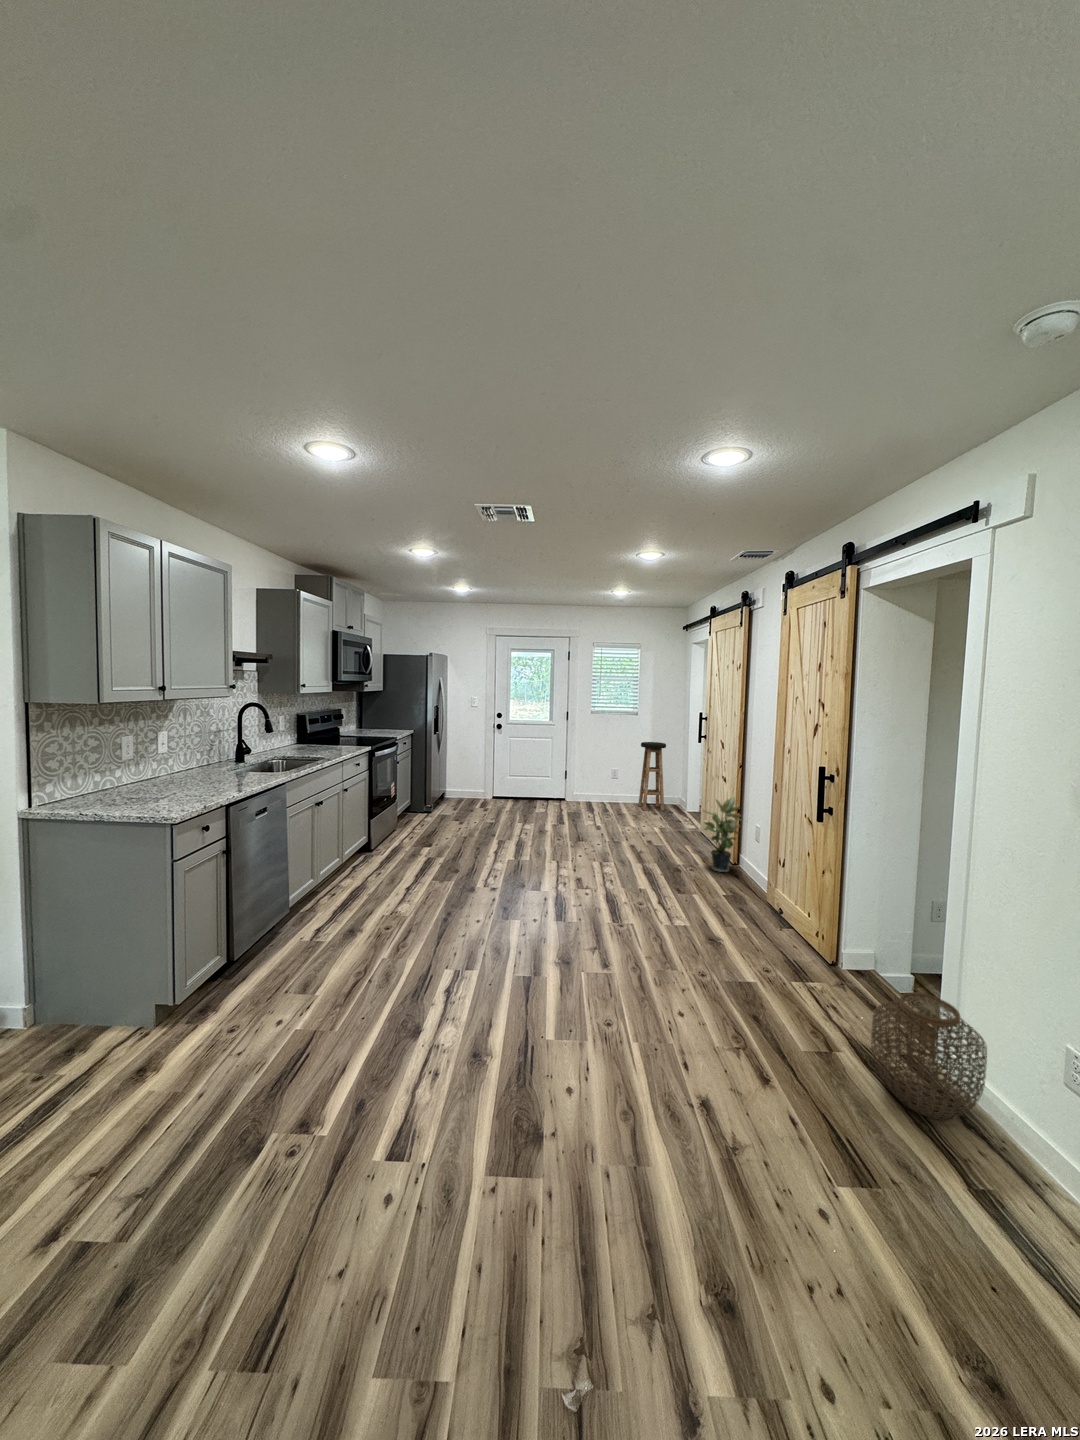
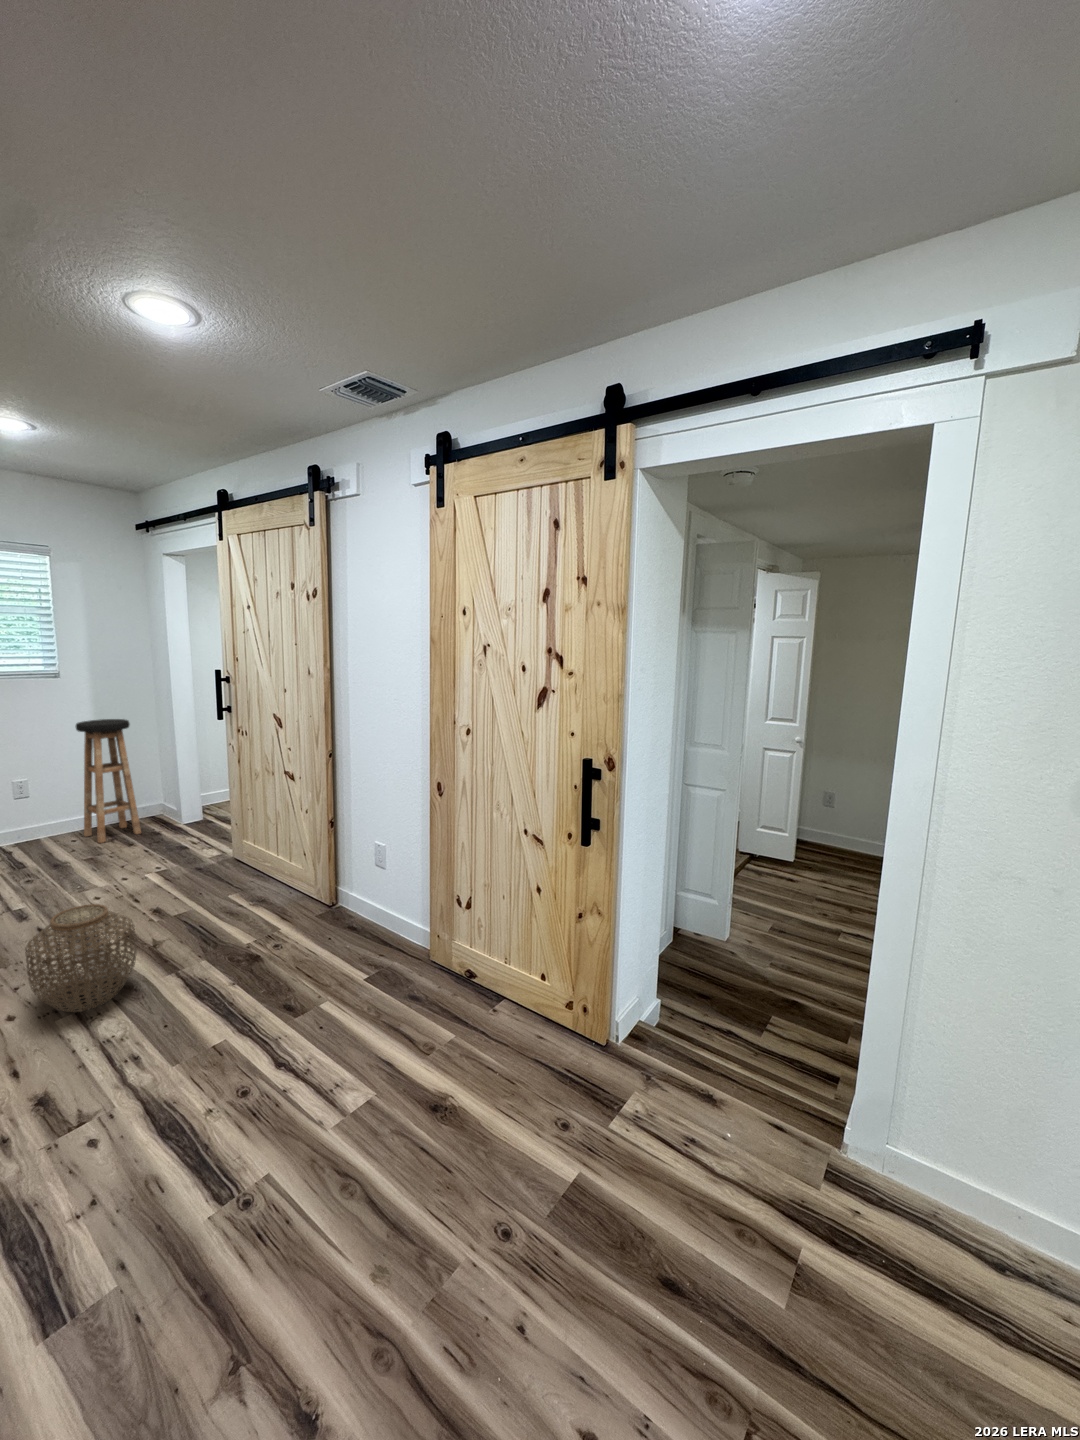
potted plant: present [704,798,742,872] -> none [281,805,353,932]
woven basket: present [871,993,987,1120] -> present [25,904,136,1012]

